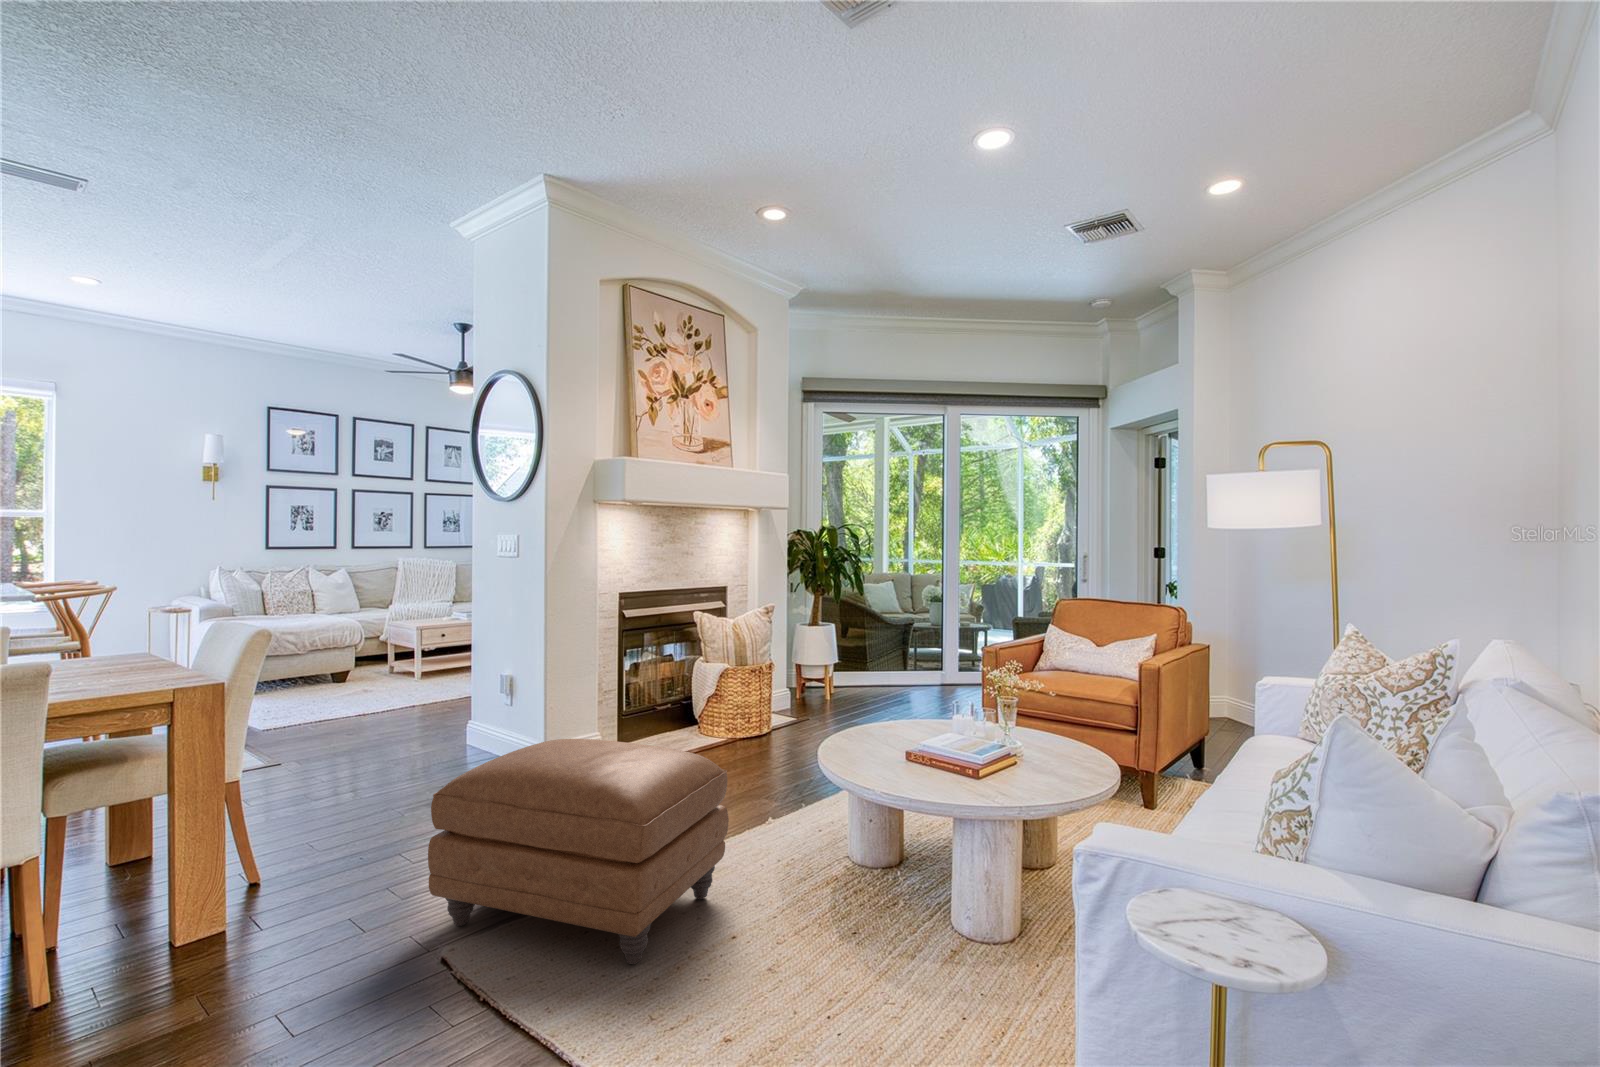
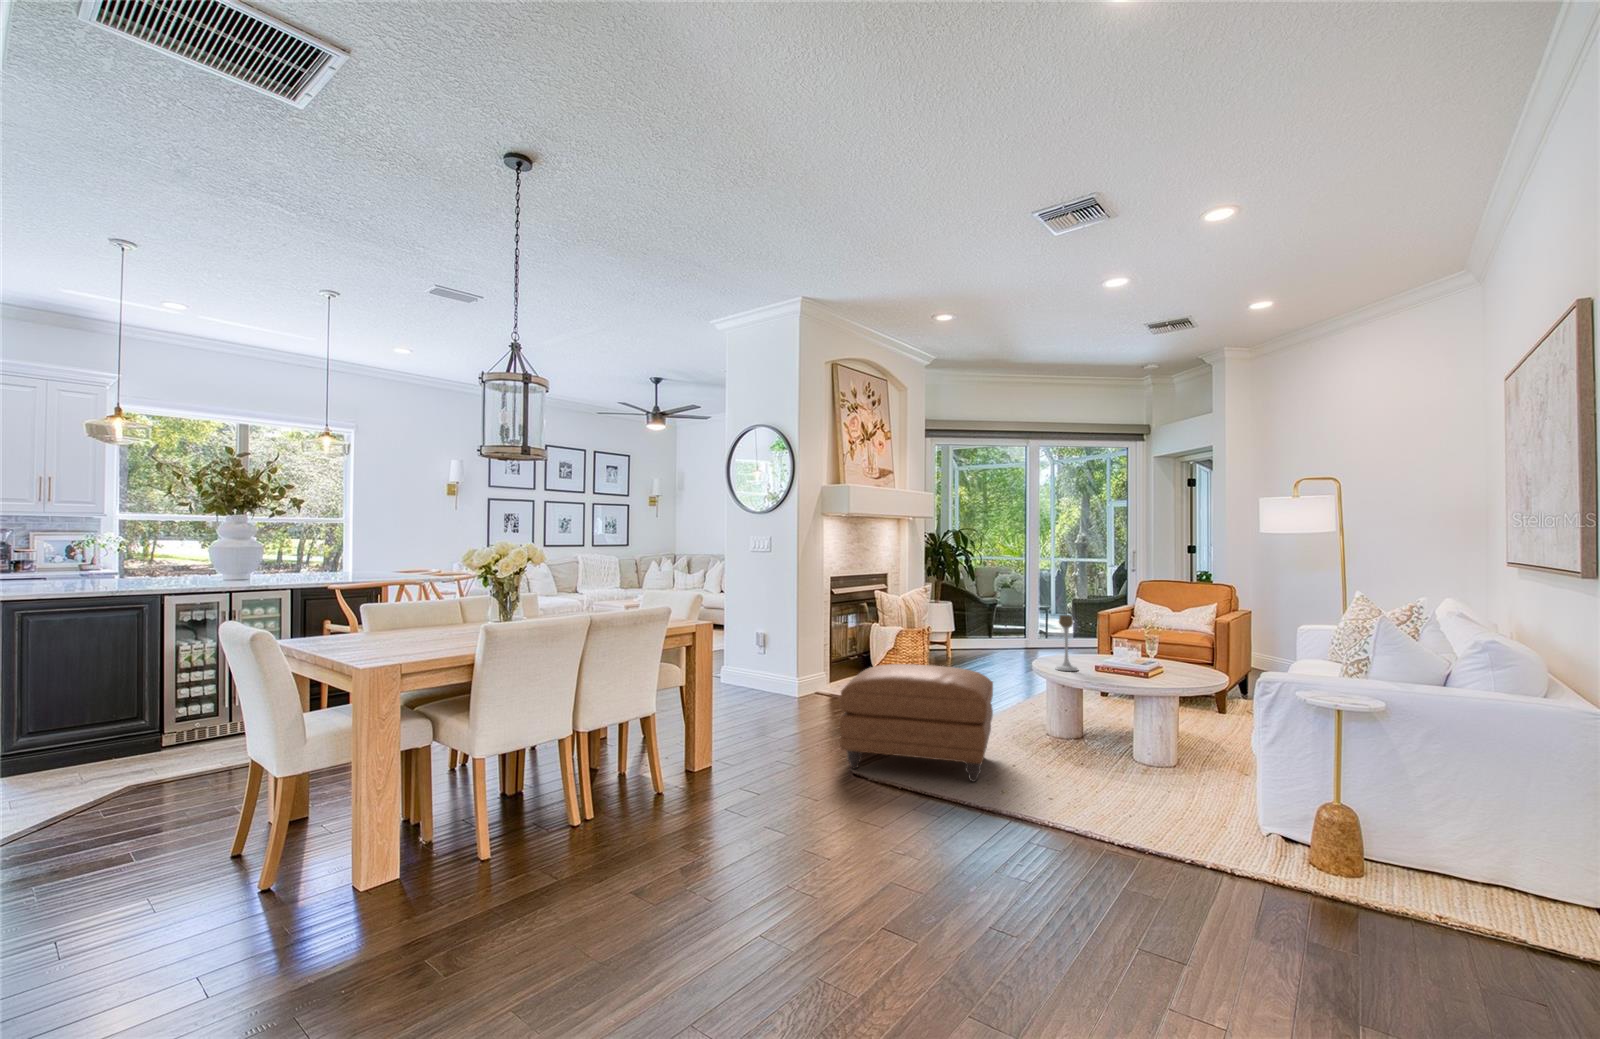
candle holder: none [855,657,891,750] -> present [1056,615,1078,671]

